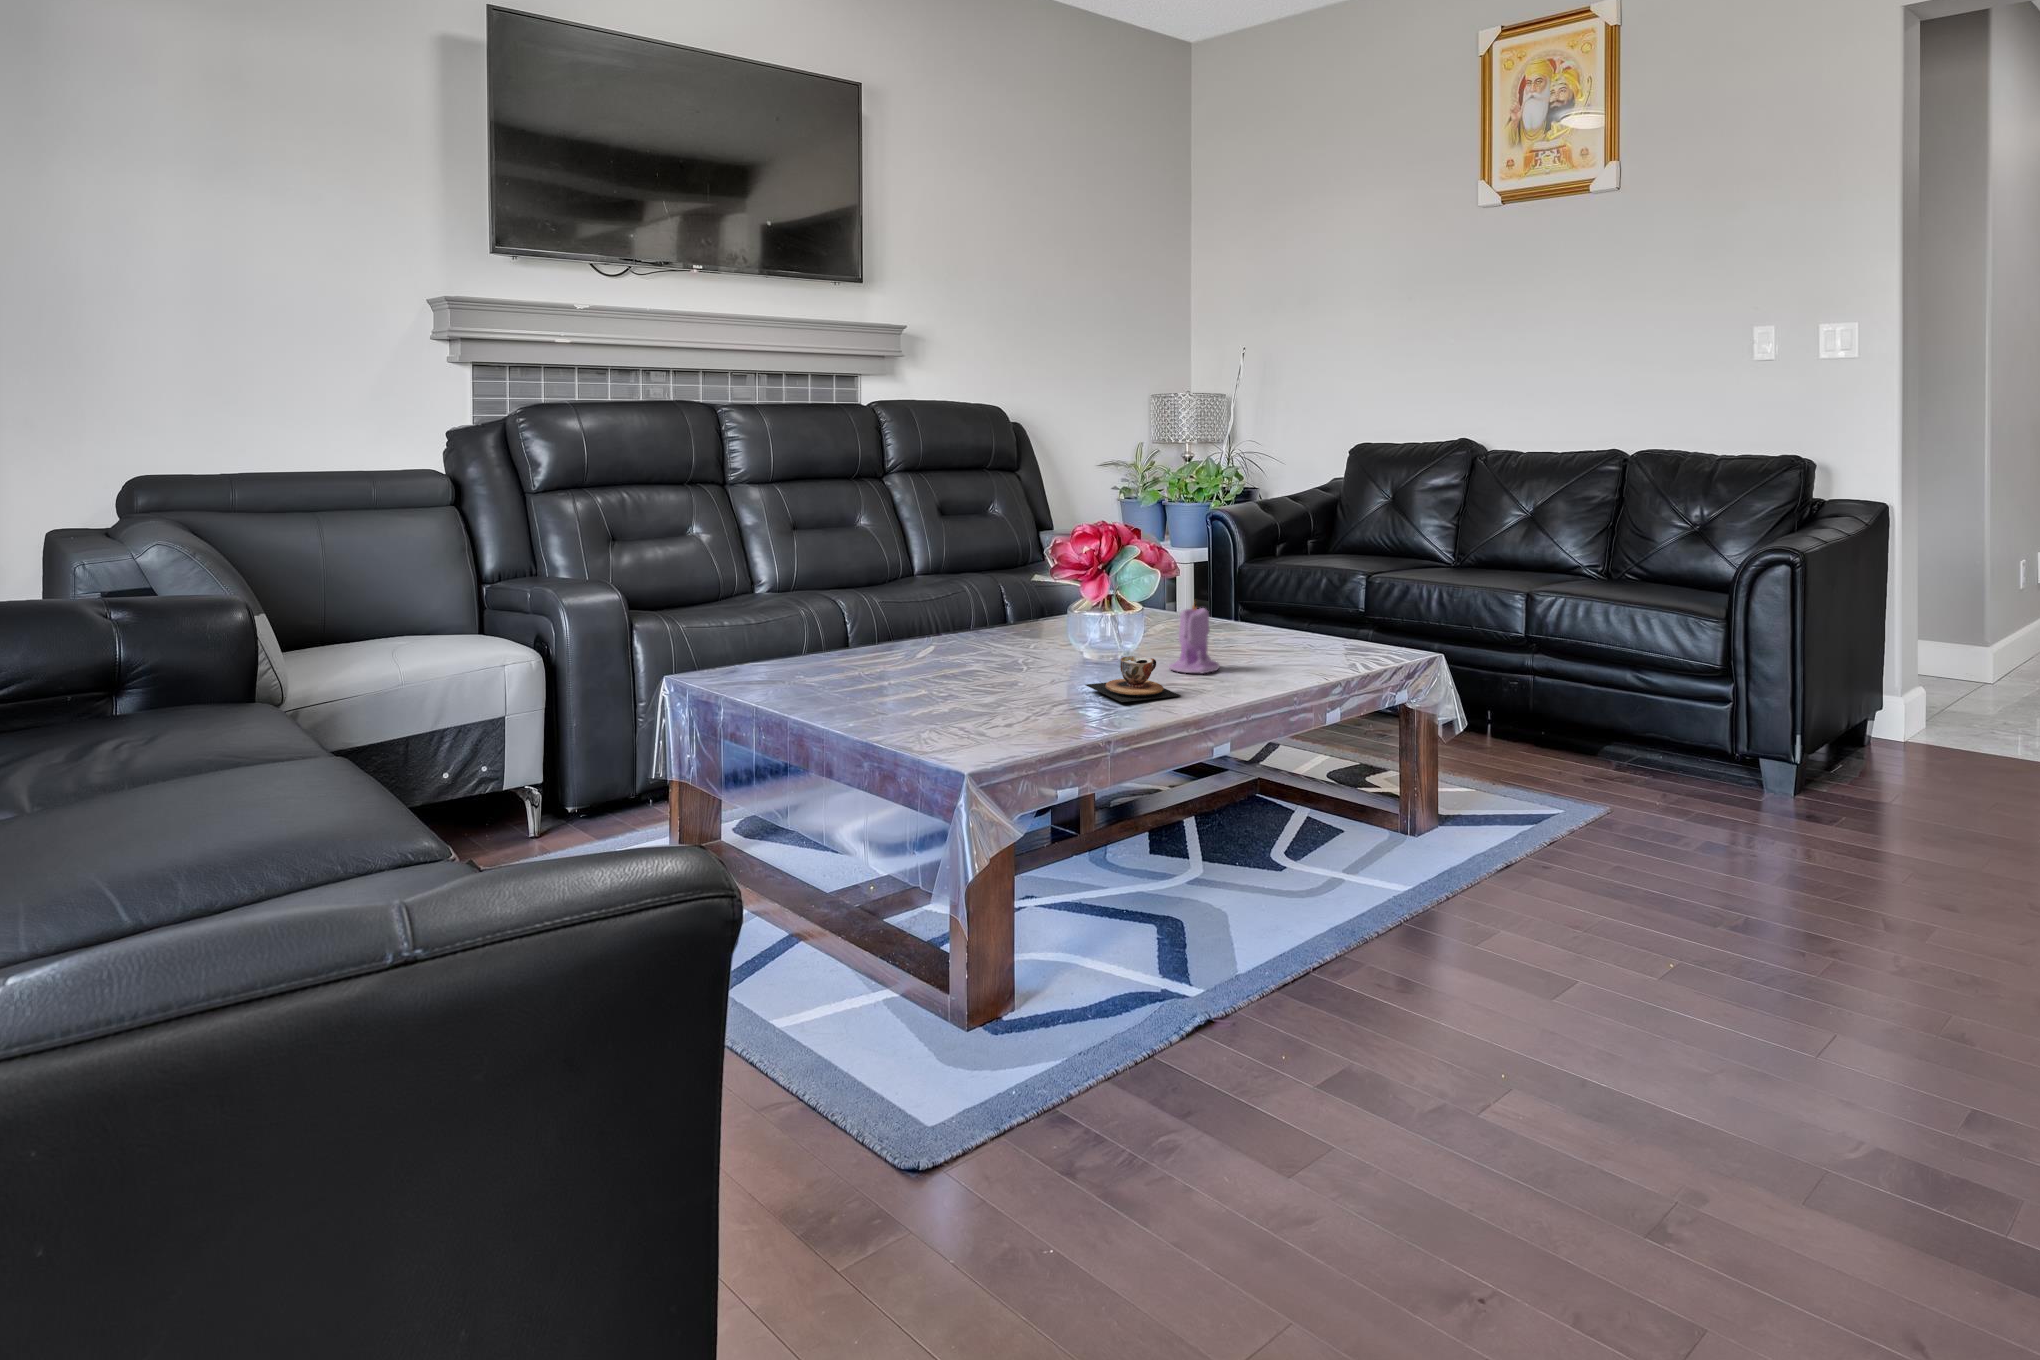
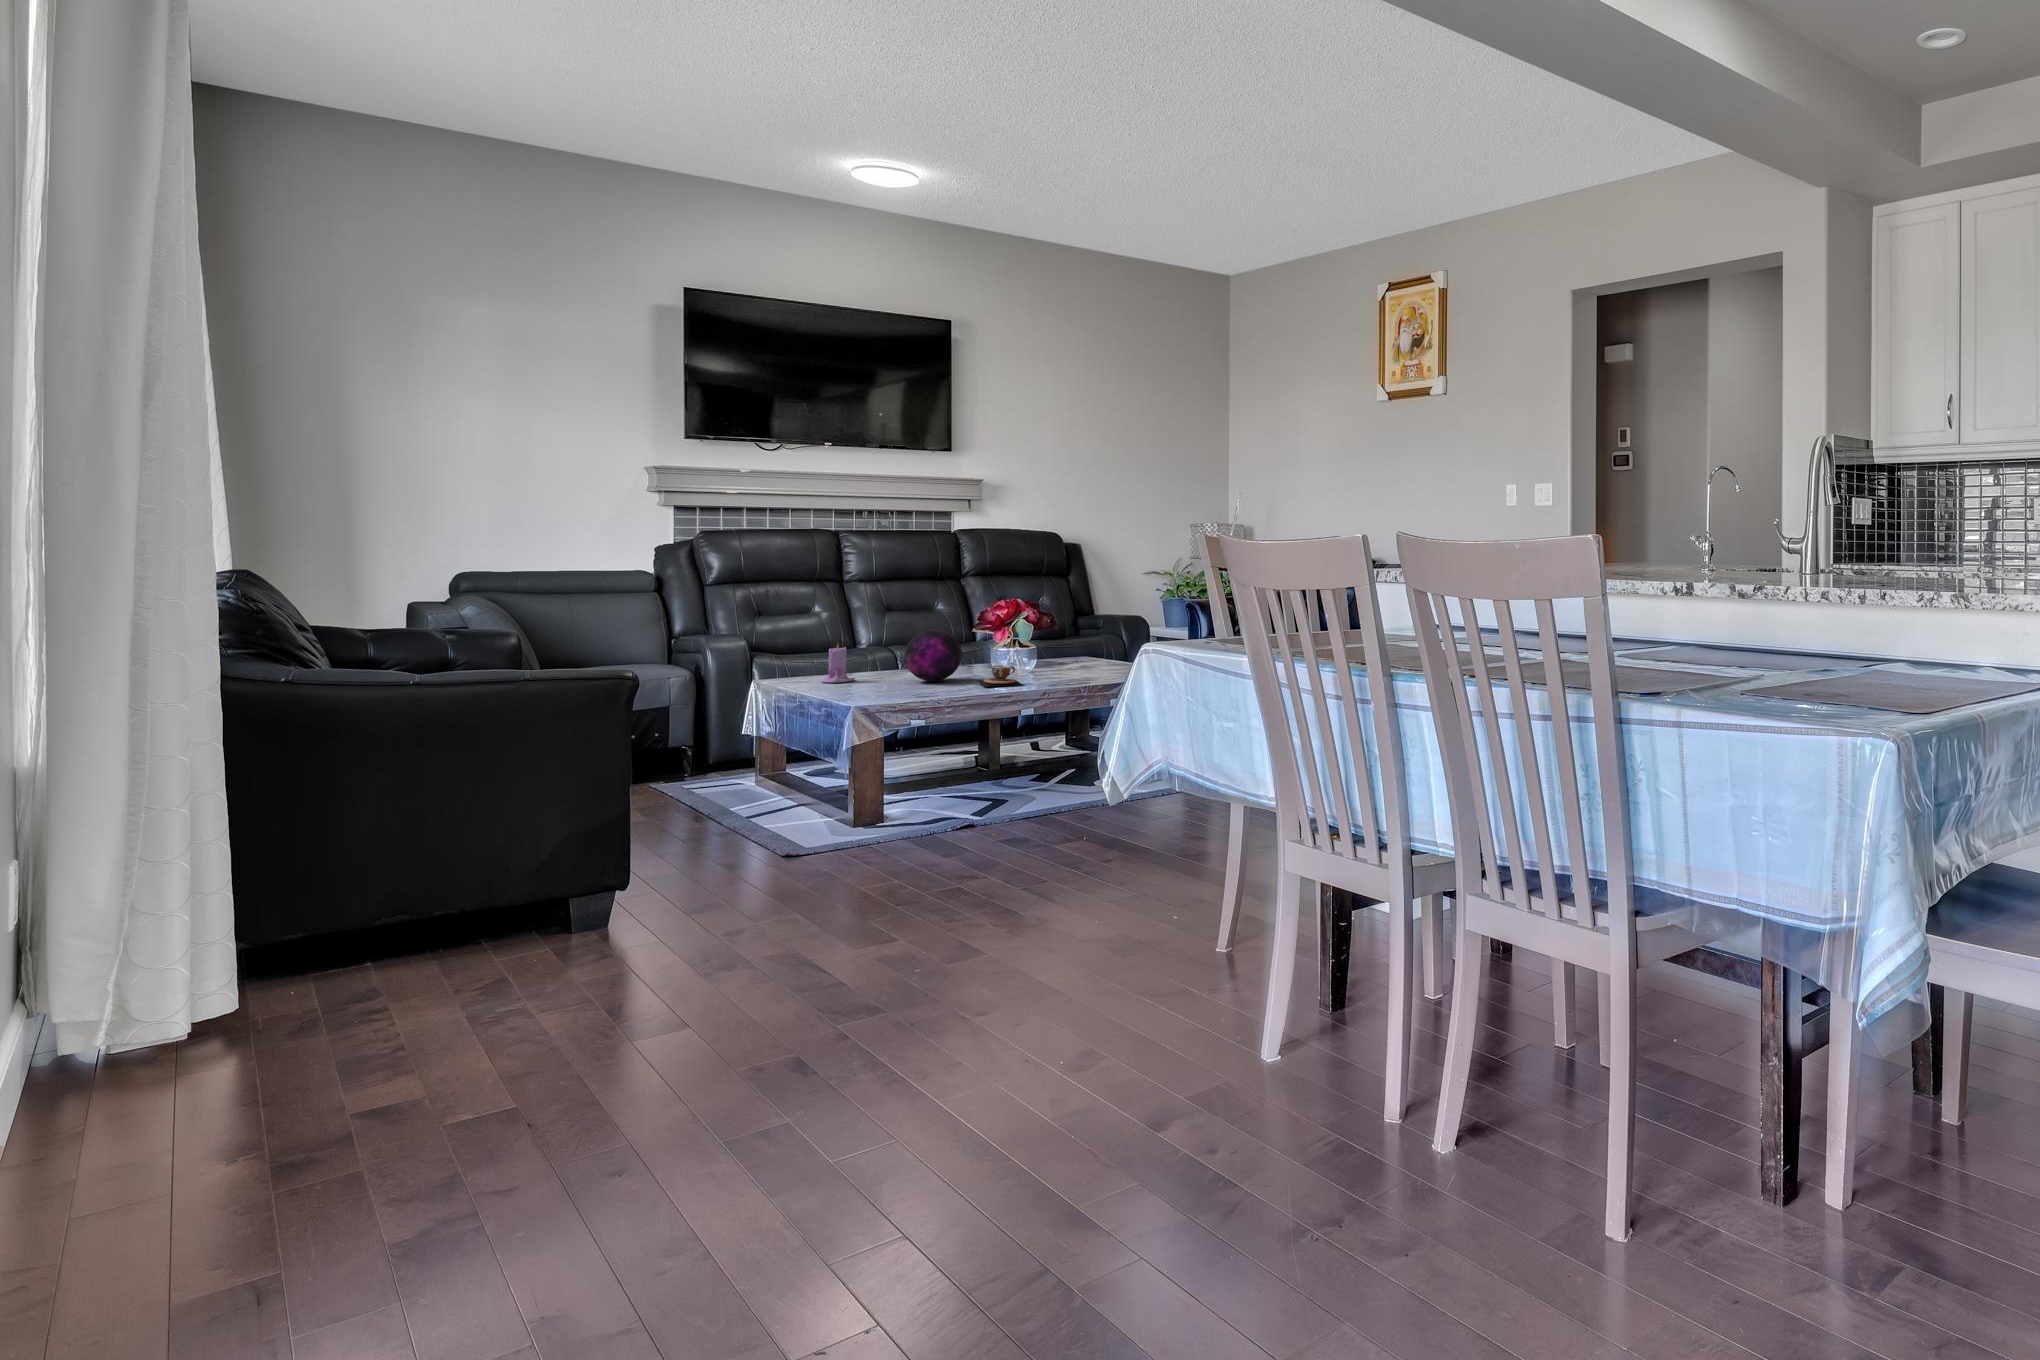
decorative orb: none [945,585,1043,684] -> present [905,629,962,681]
candle: present [1169,605,1220,673] -> present [821,645,855,683]

